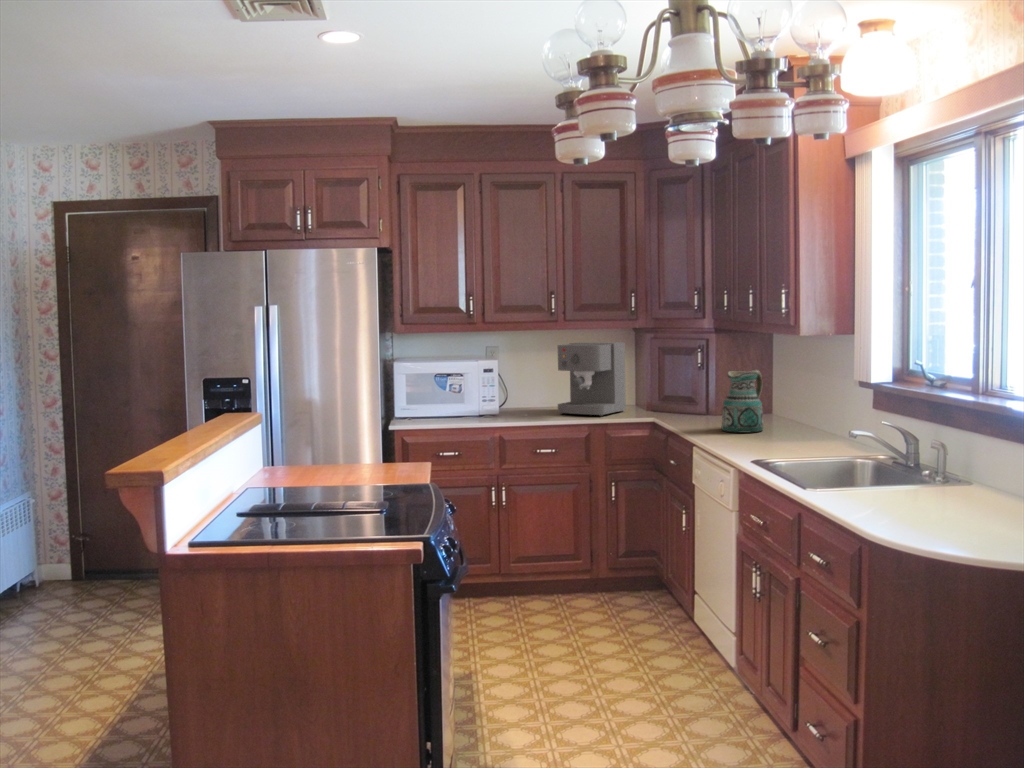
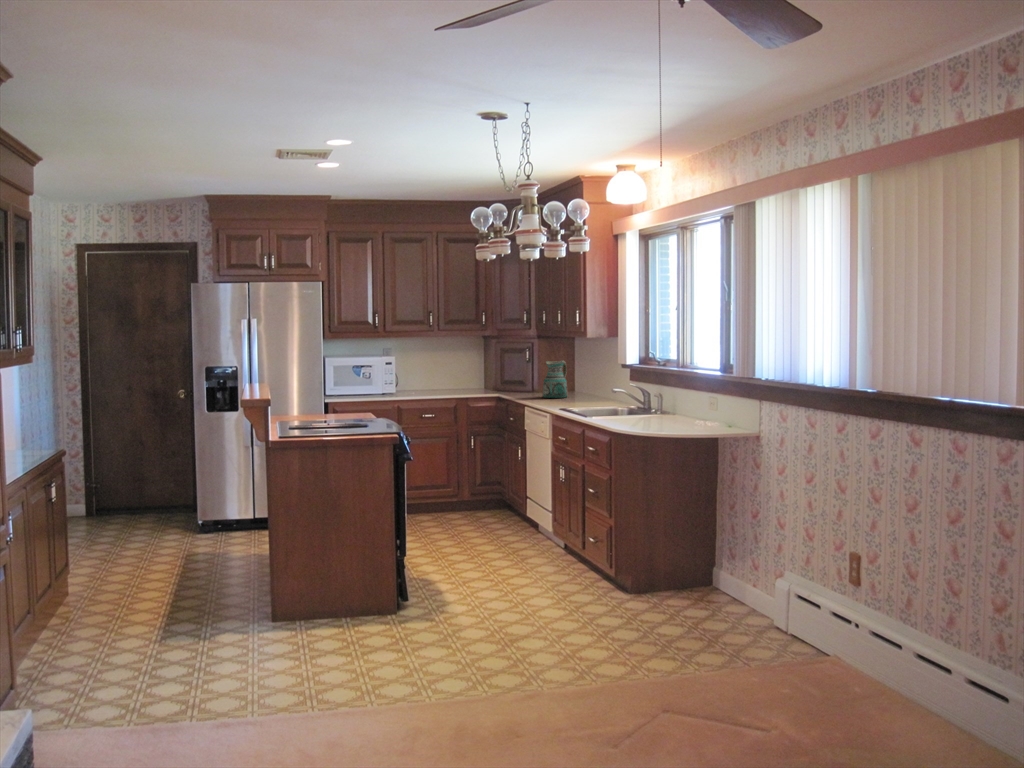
coffee maker: present [558,342,626,416] -> none [437,346,481,393]

